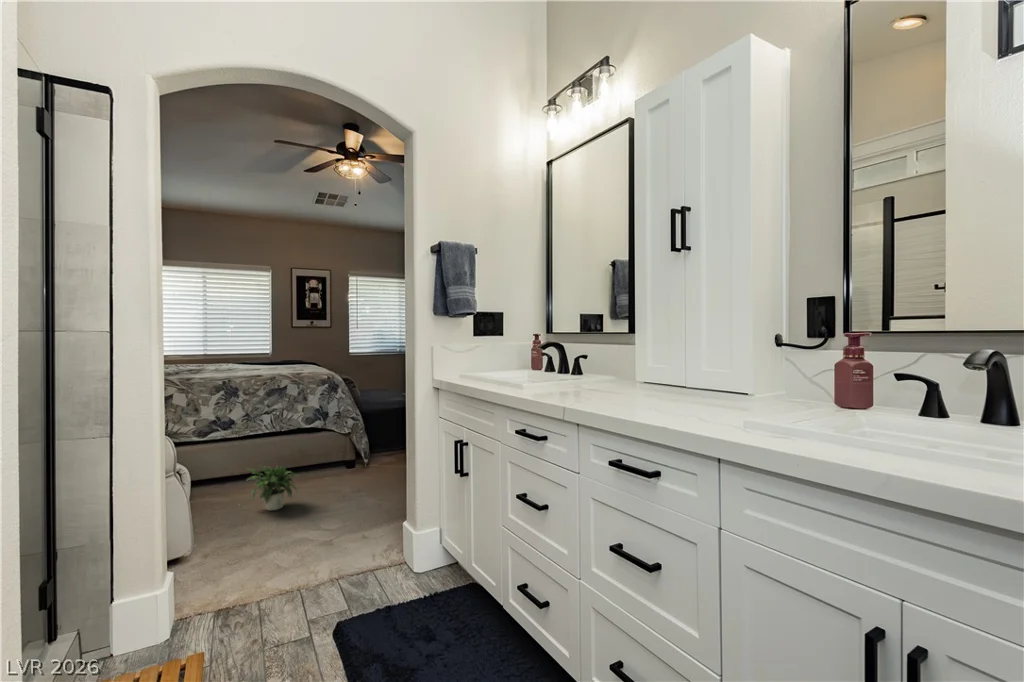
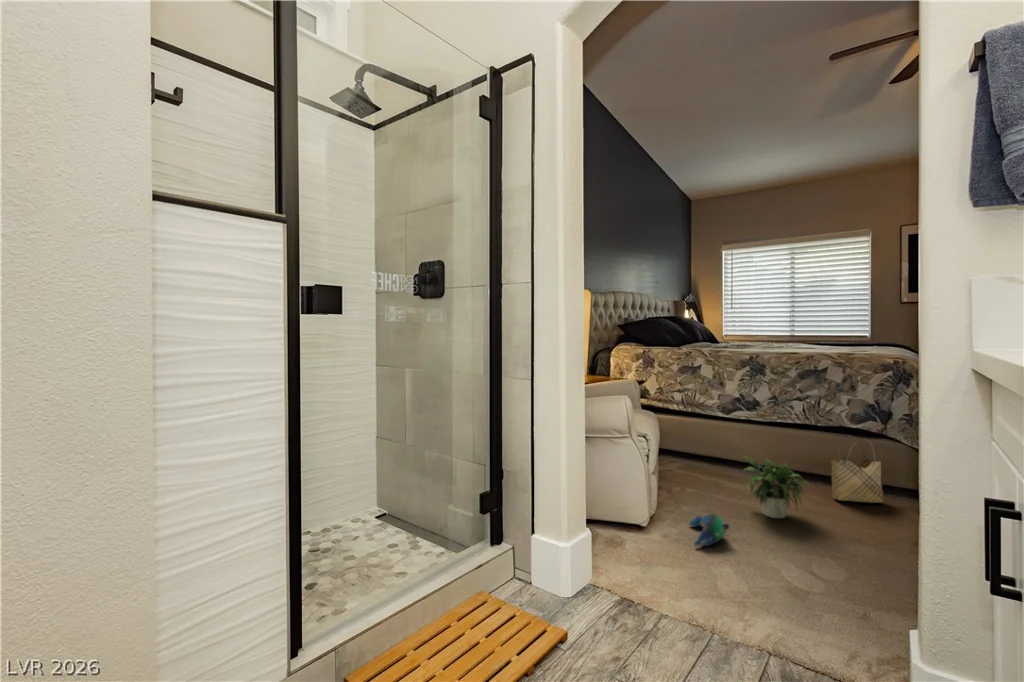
woven basket: none [300,434,333,482] -> present [831,436,883,503]
plush toy: none [219,522,260,552] -> present [690,514,729,546]

